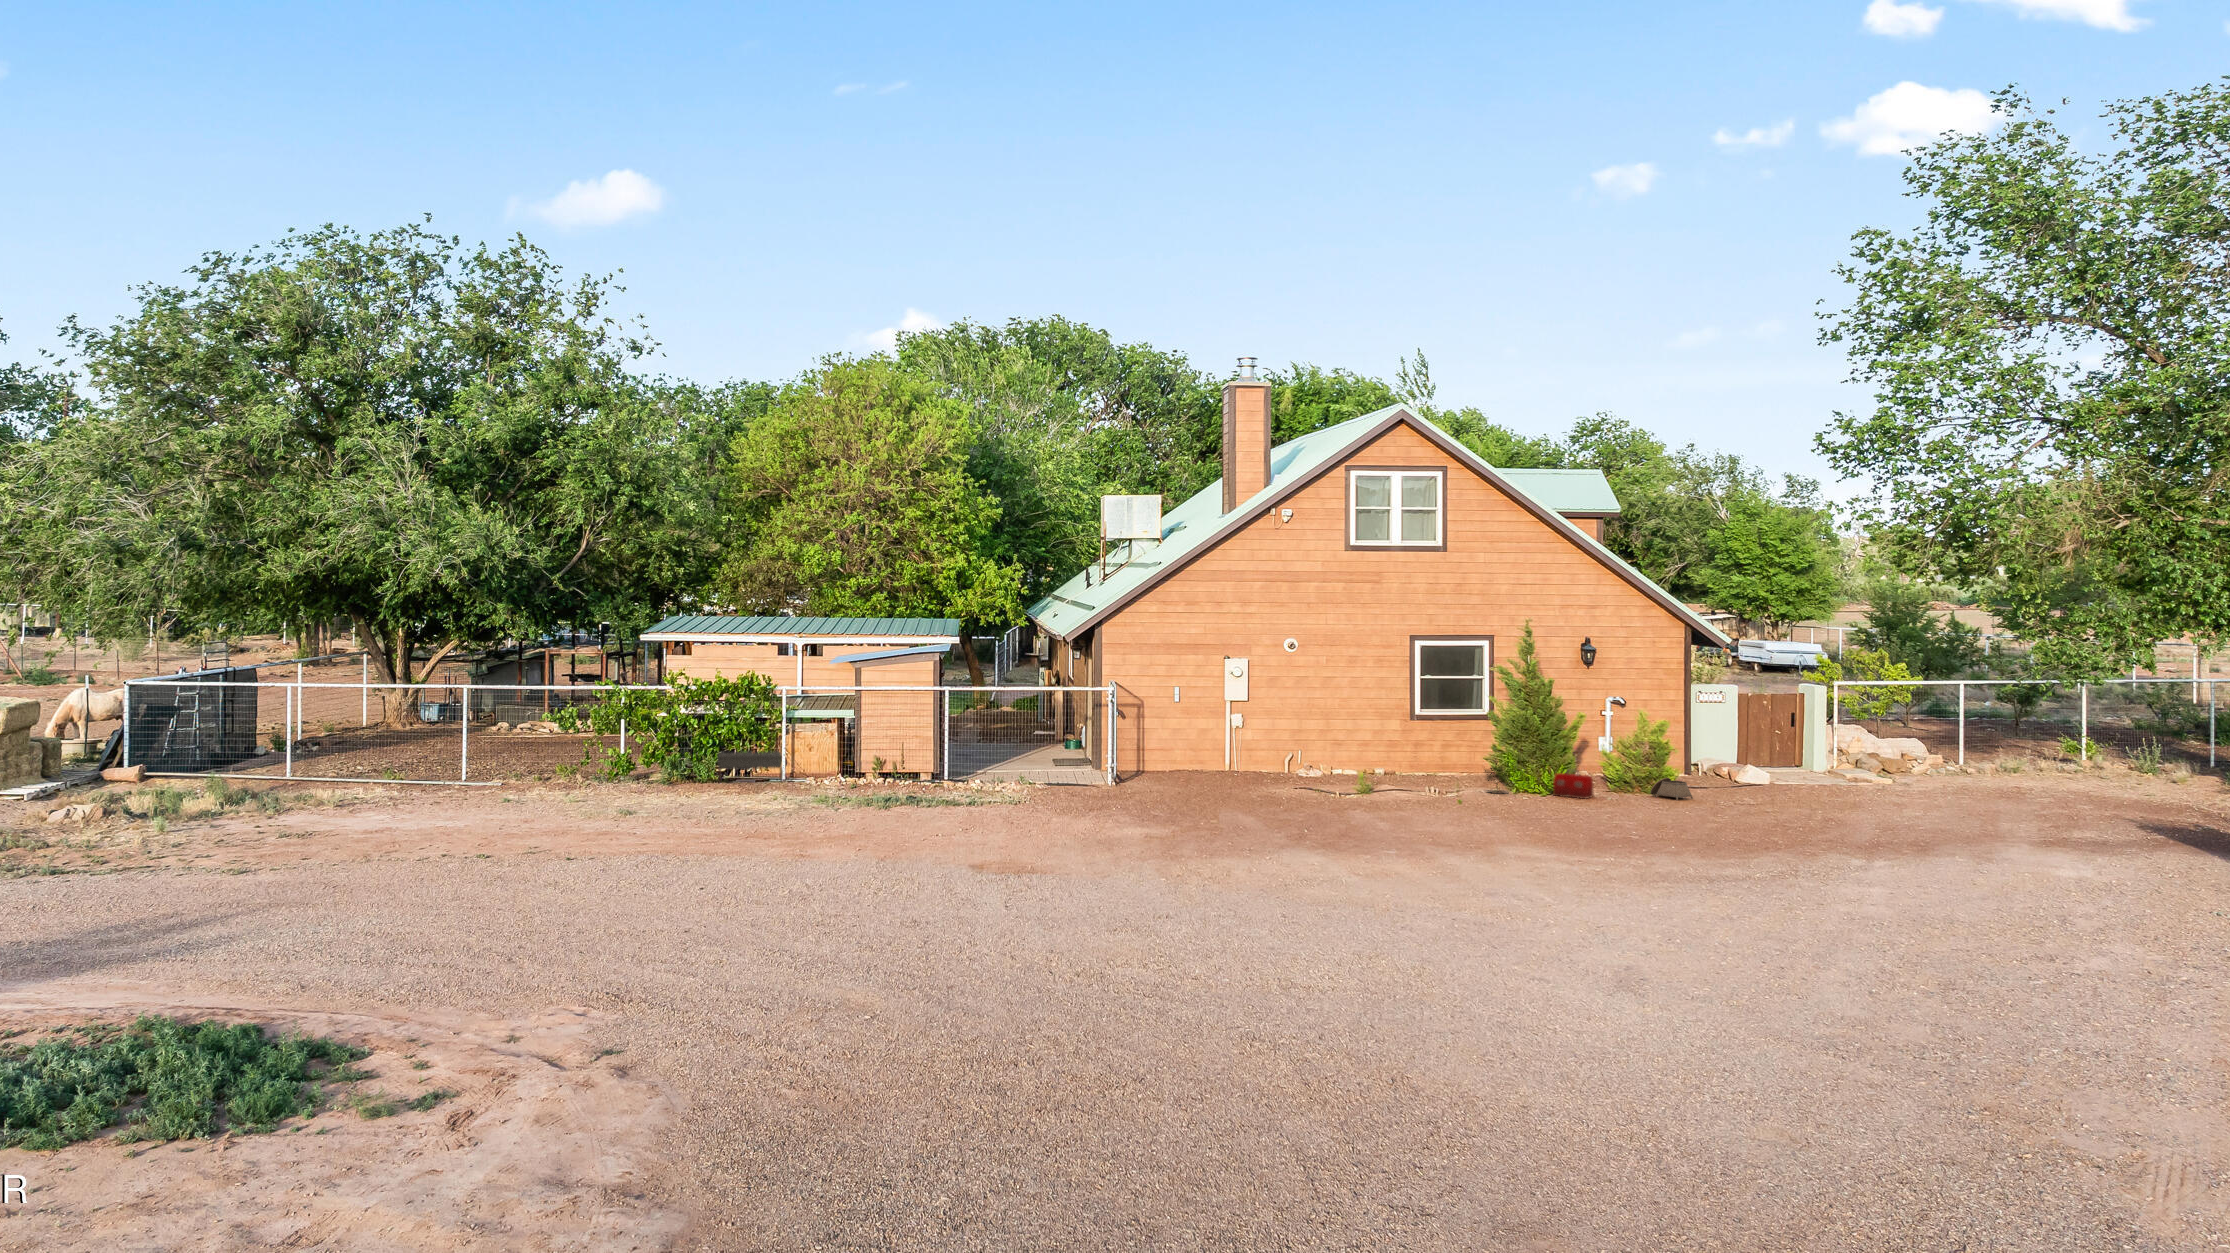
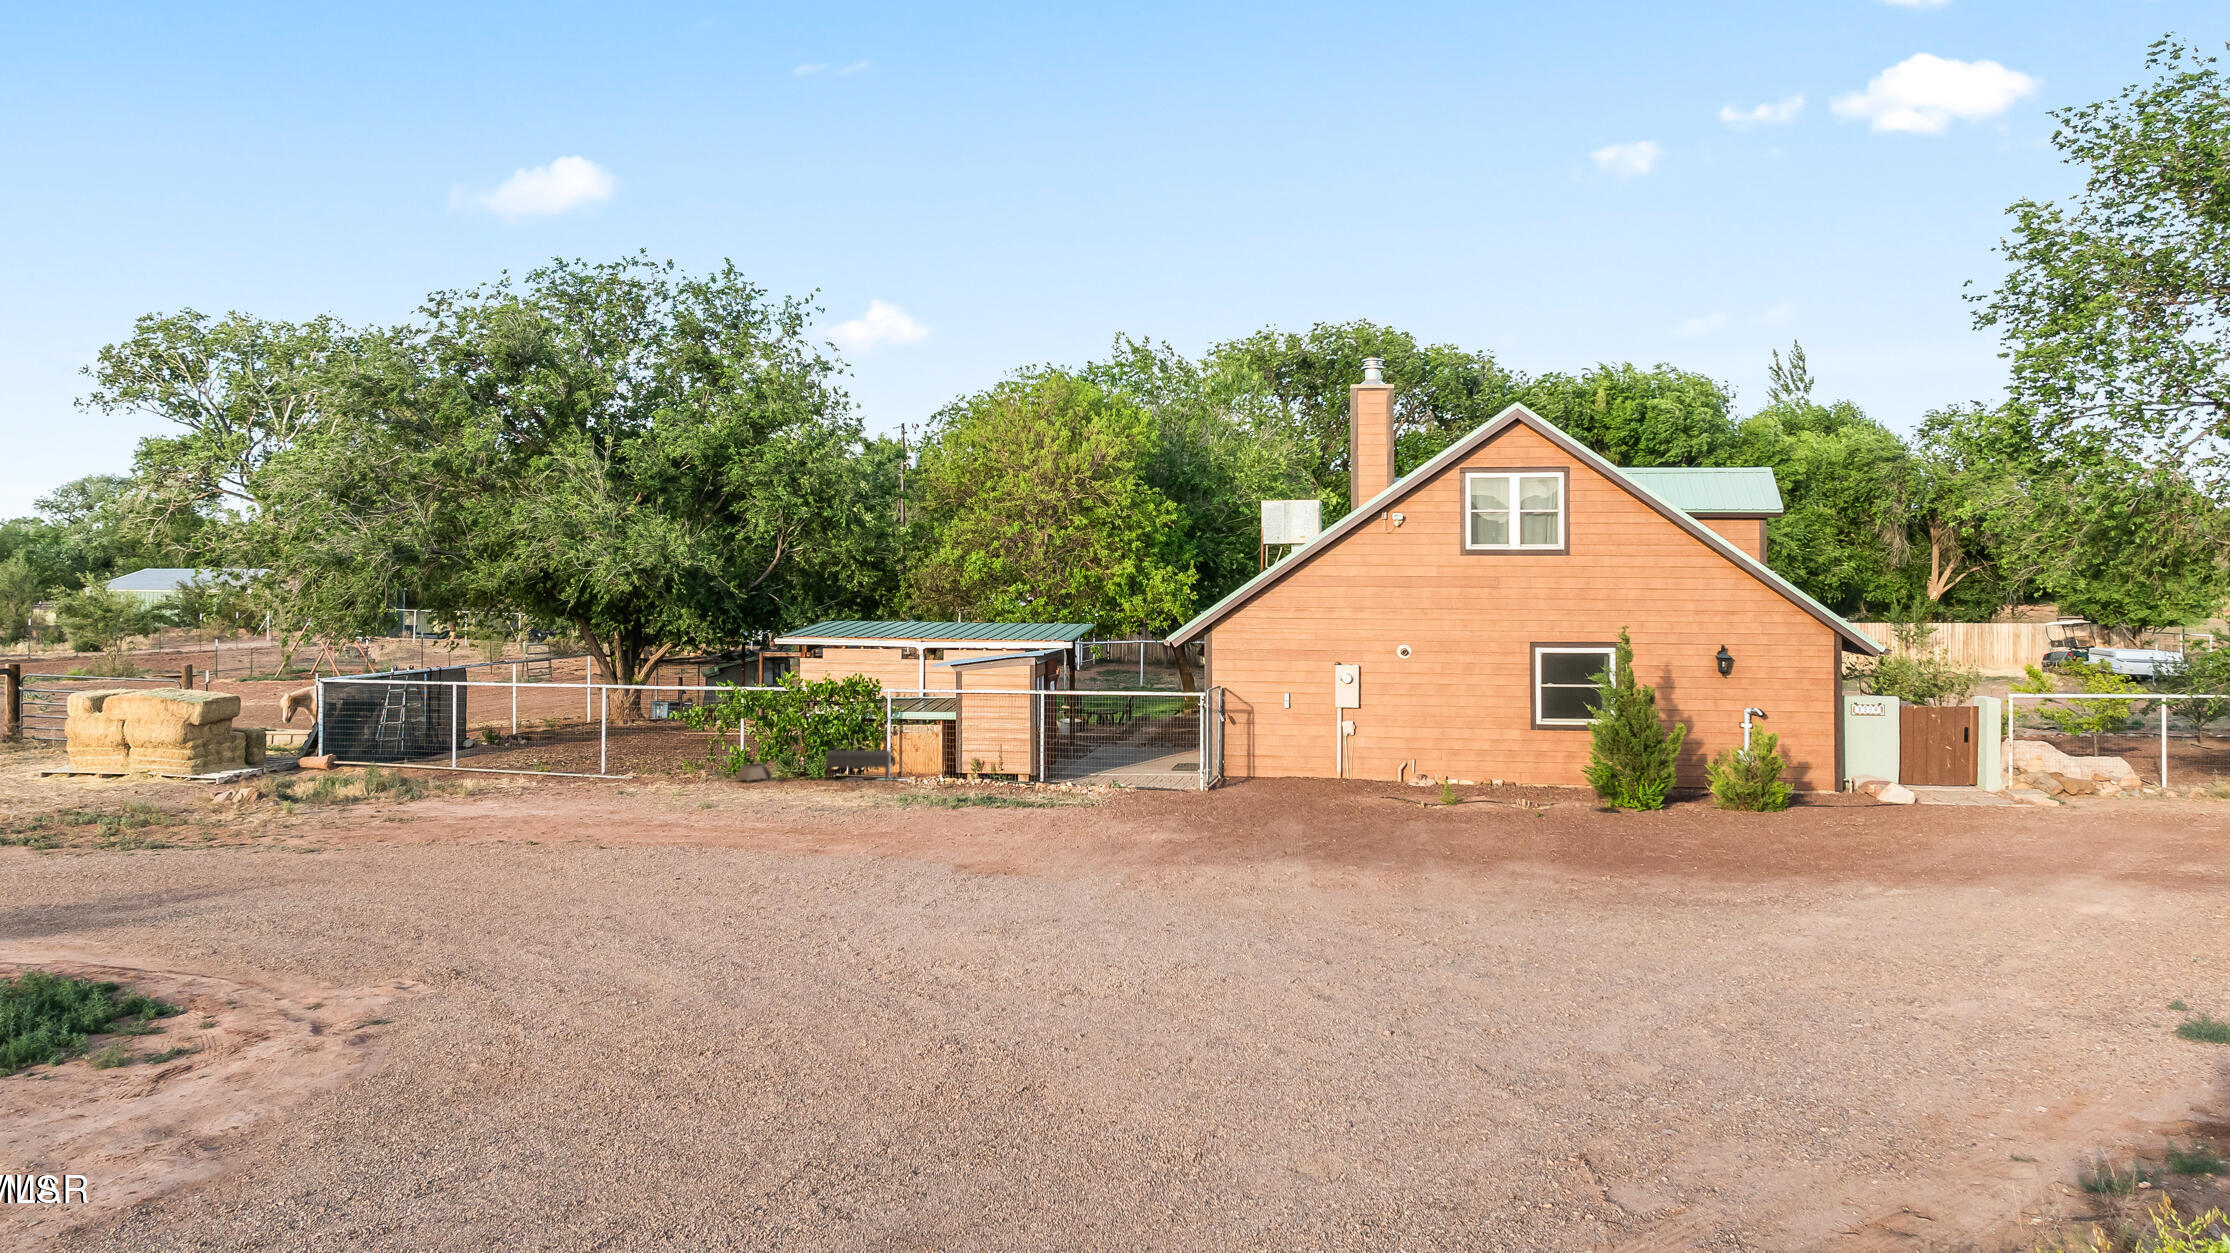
toolbox: present [1553,770,1593,799] -> none [1668,789,1713,821]
basket: present [1651,778,1693,800] -> present [737,762,772,781]

